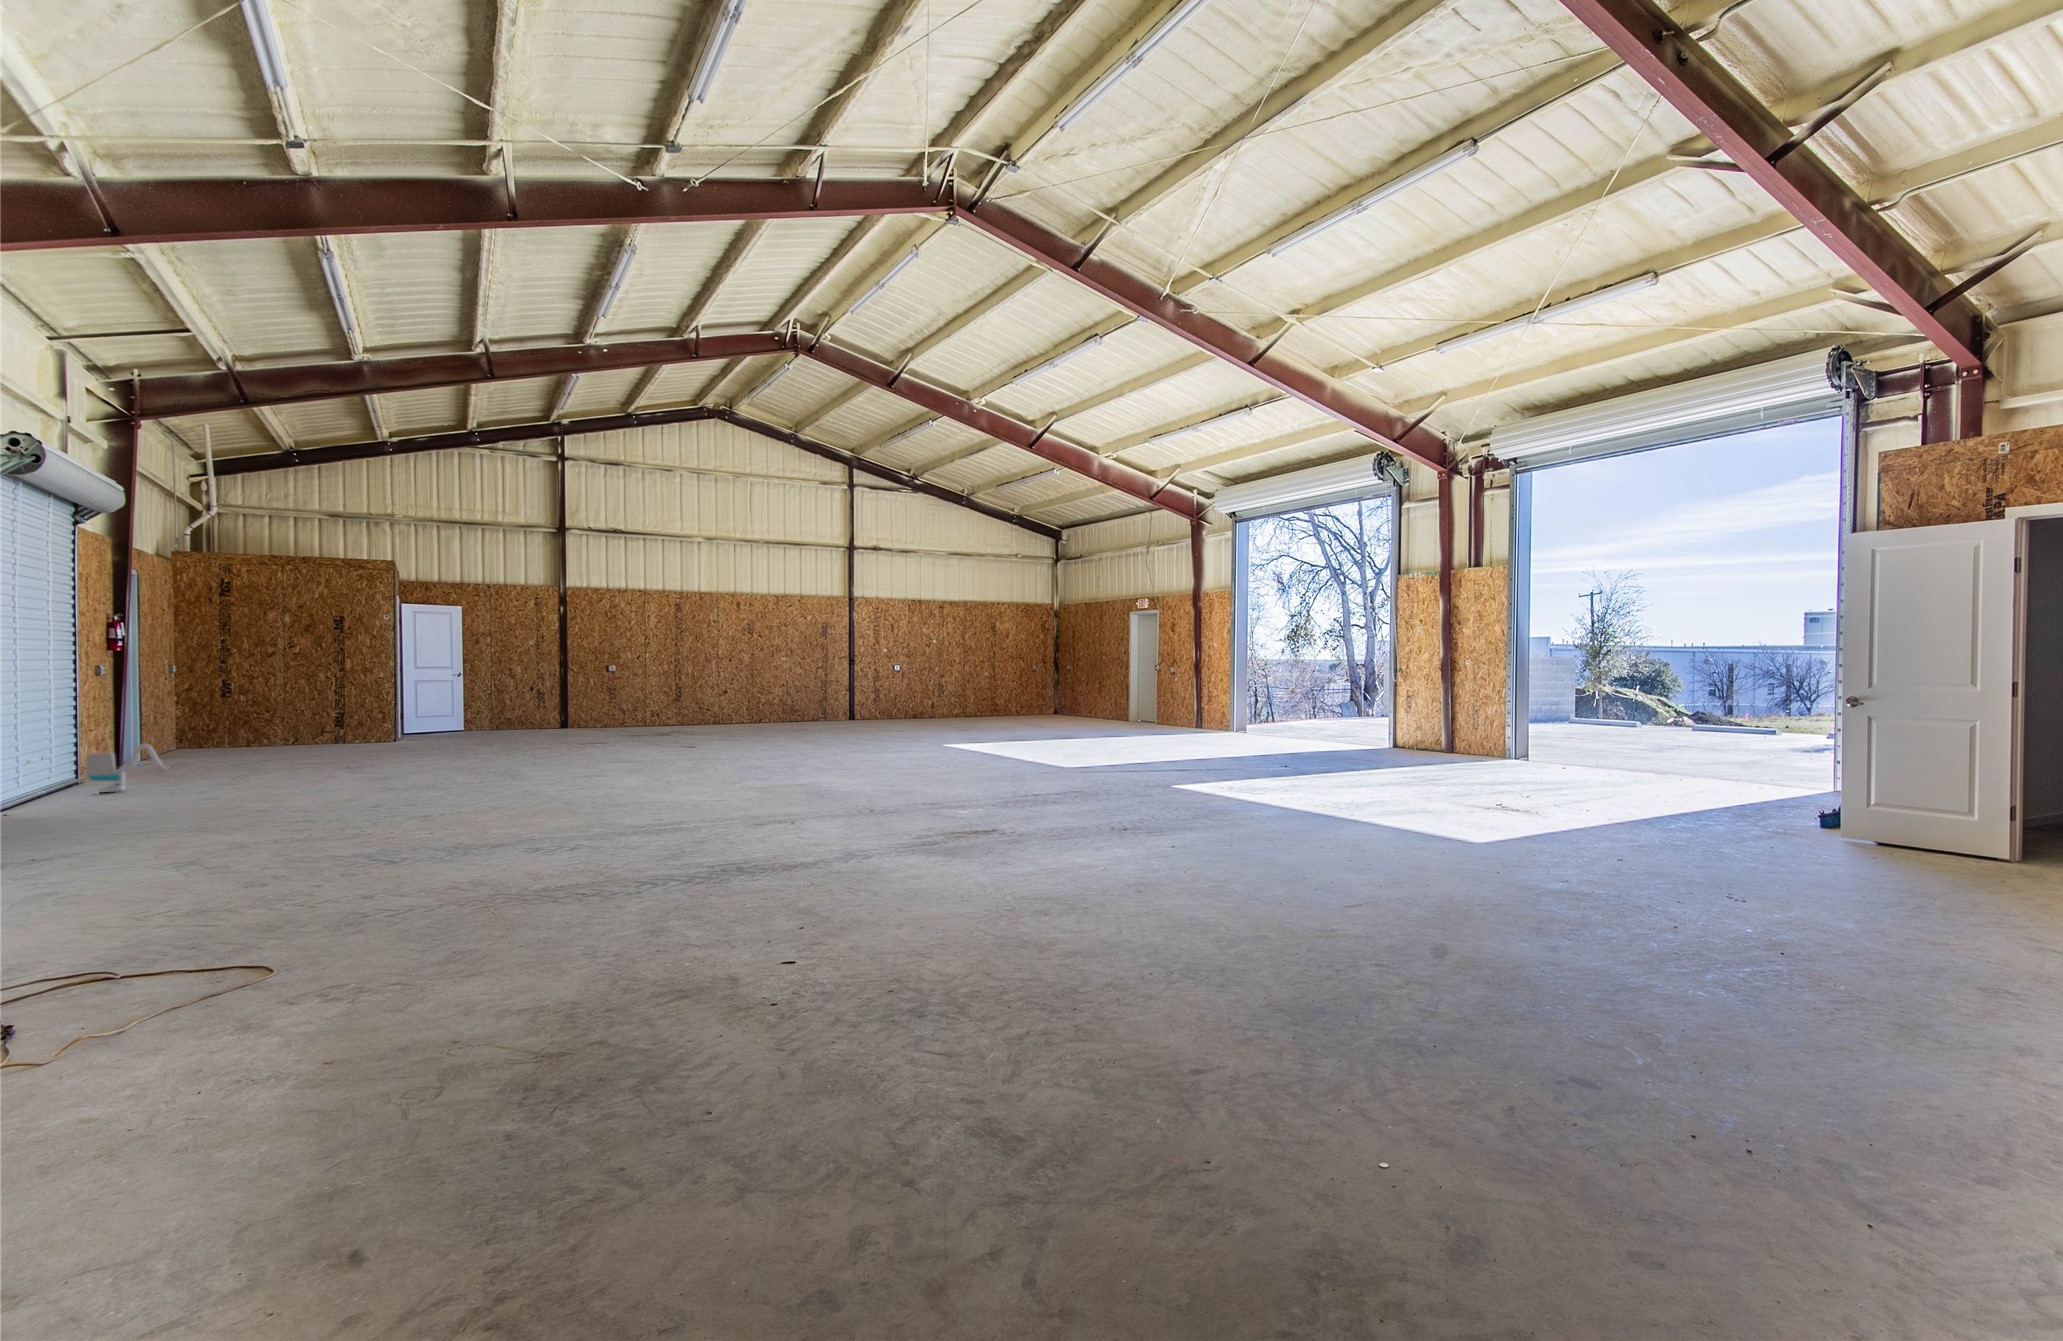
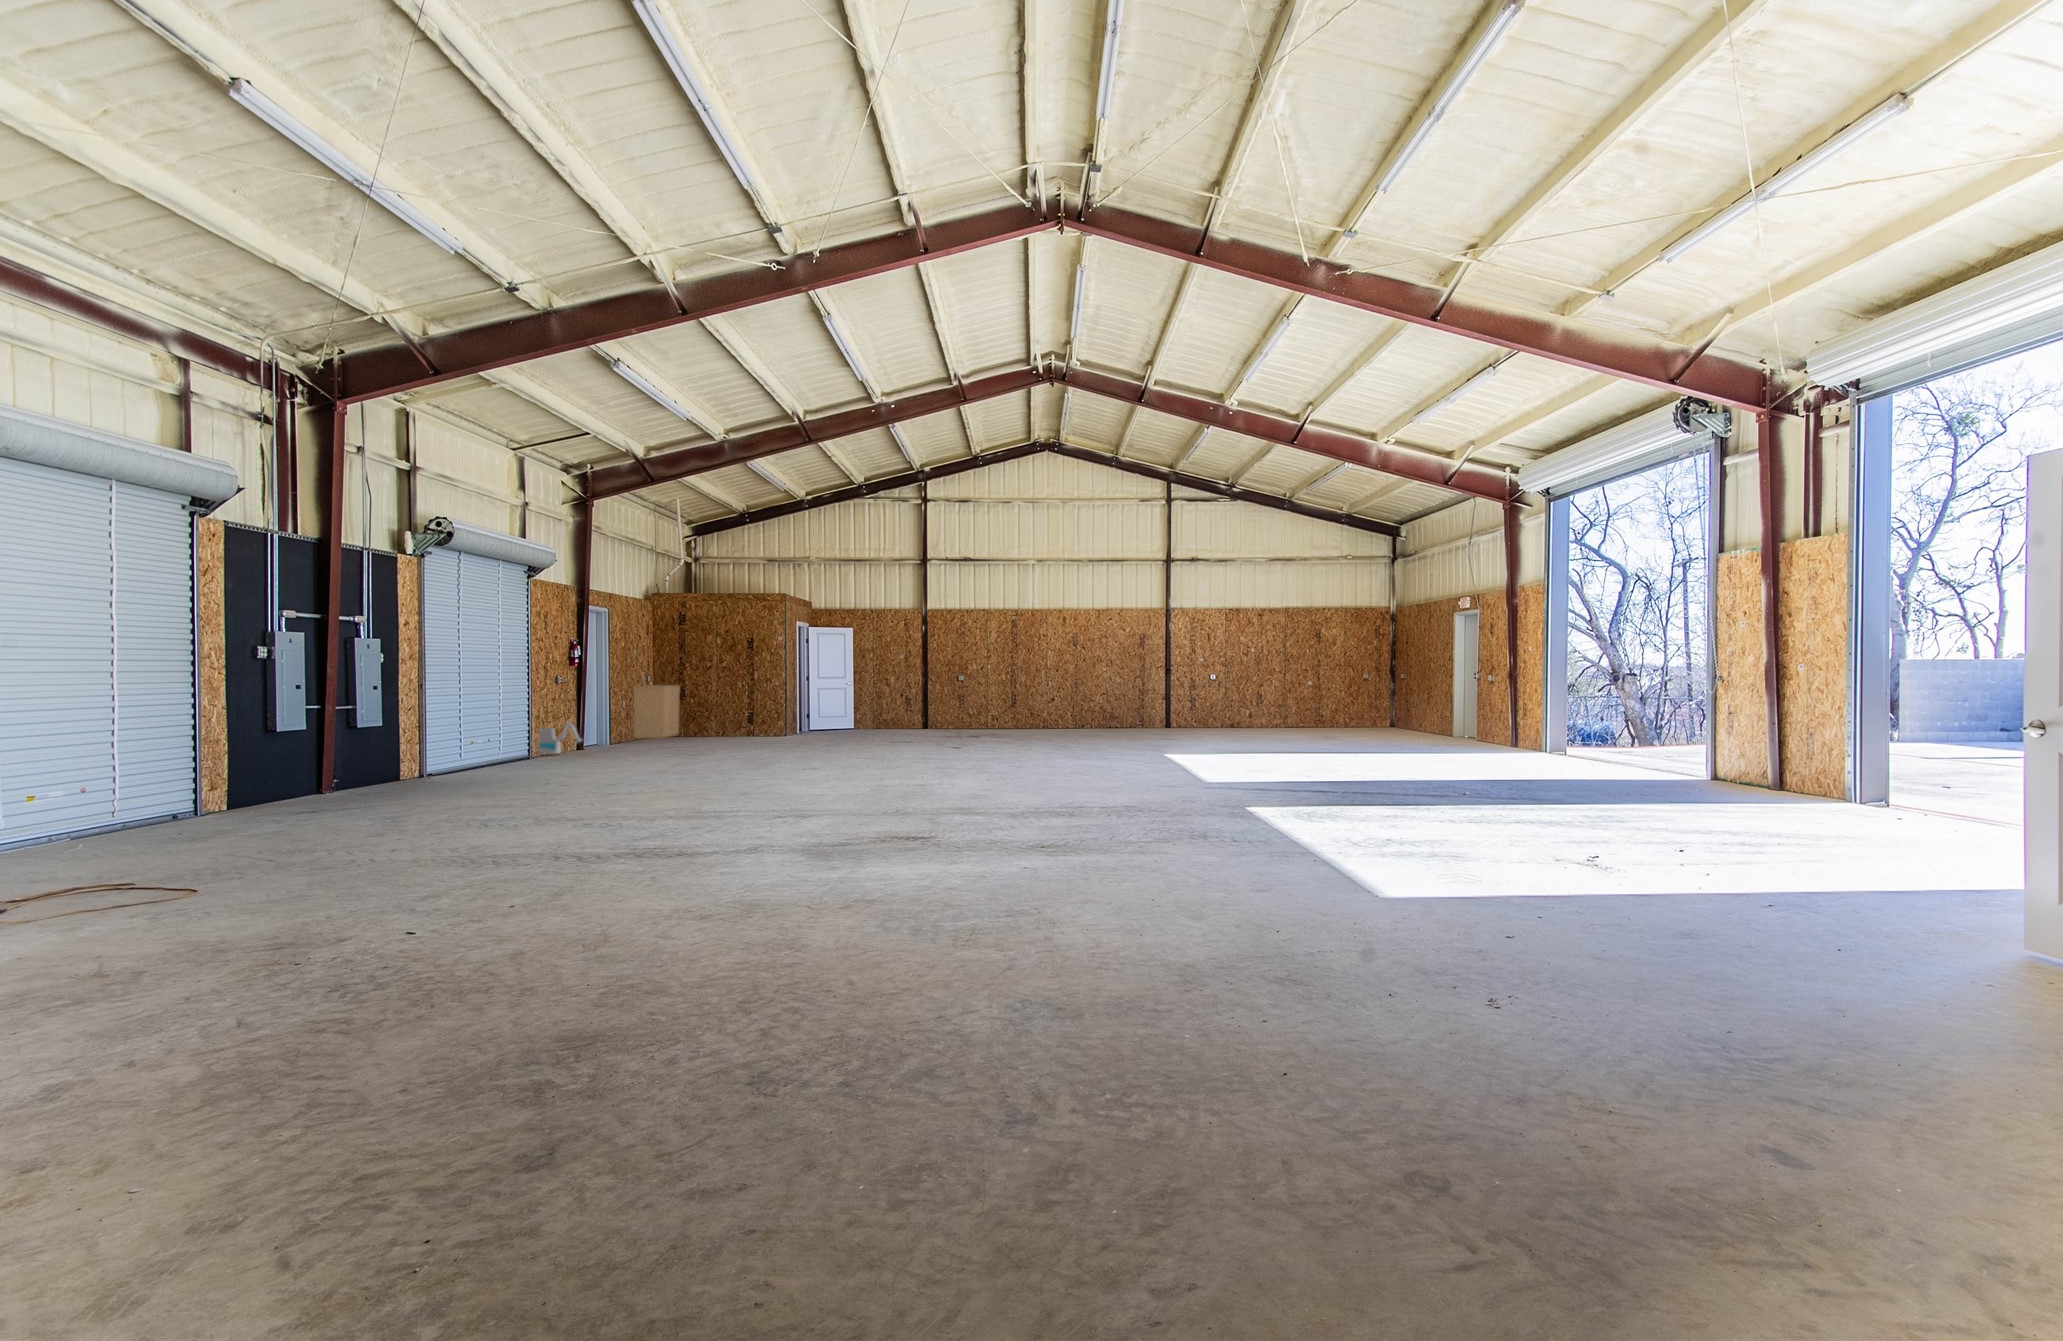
filing cabinet: none [148,687,217,765] -> present [634,685,680,738]

